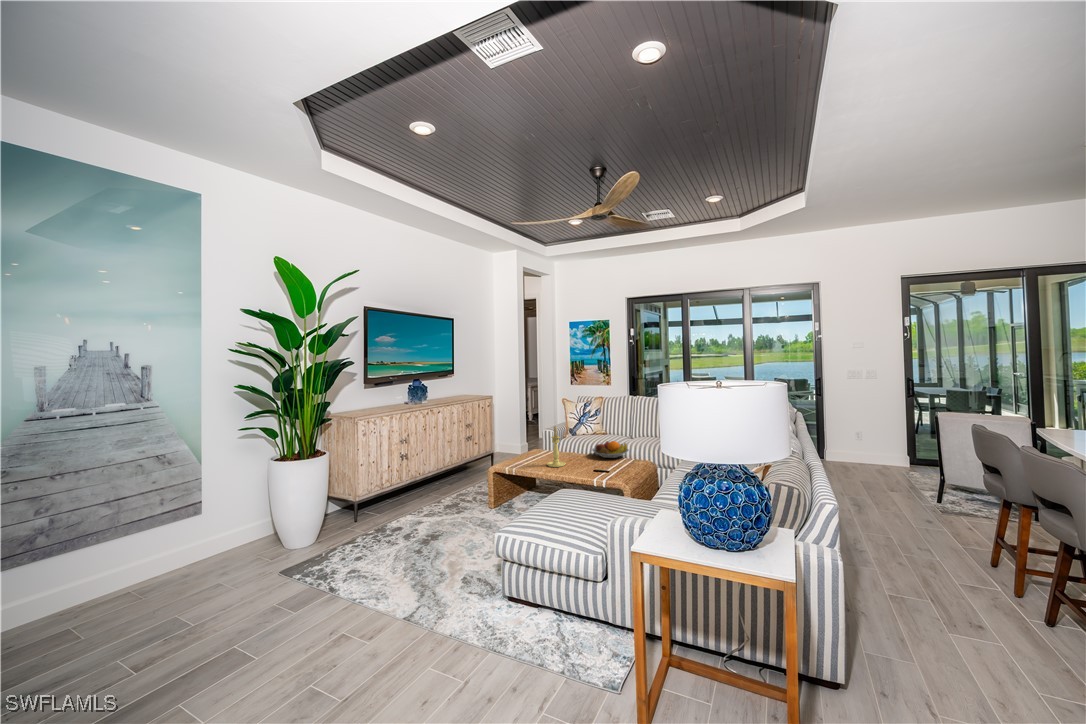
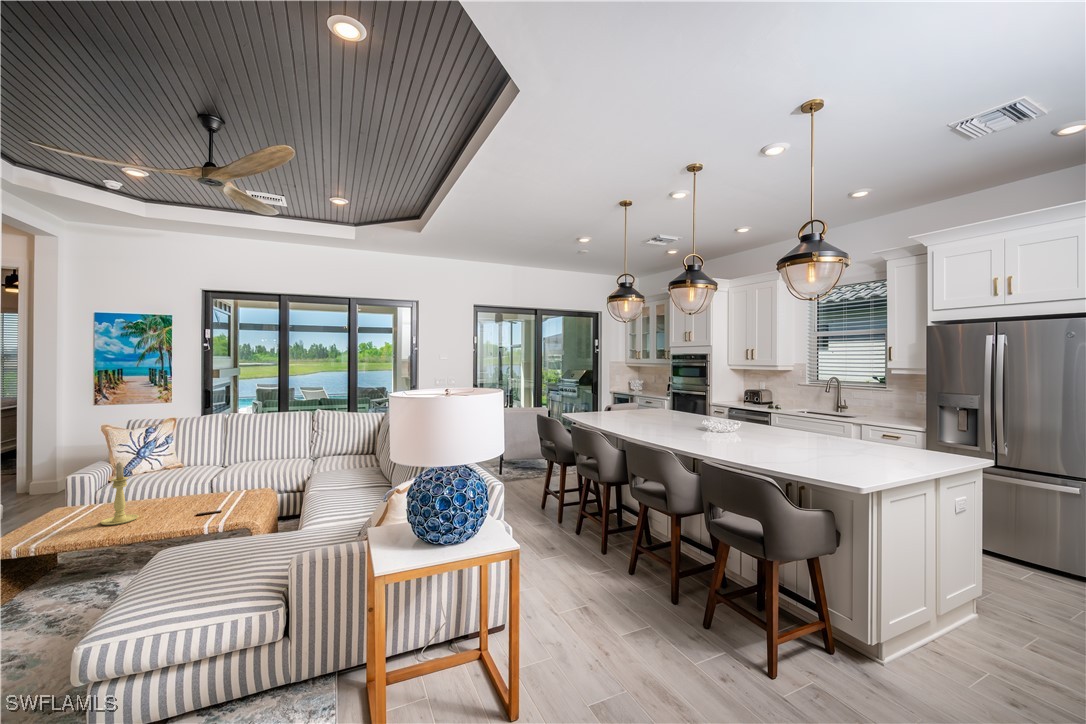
fruit bowl: present [592,441,629,458] -> none [177,471,237,496]

